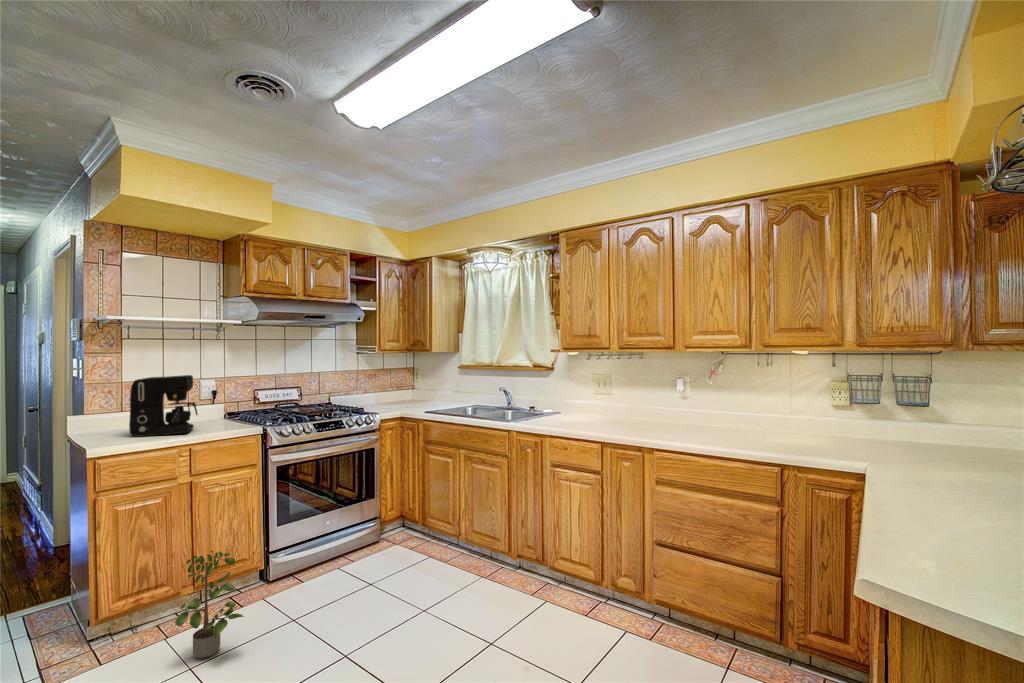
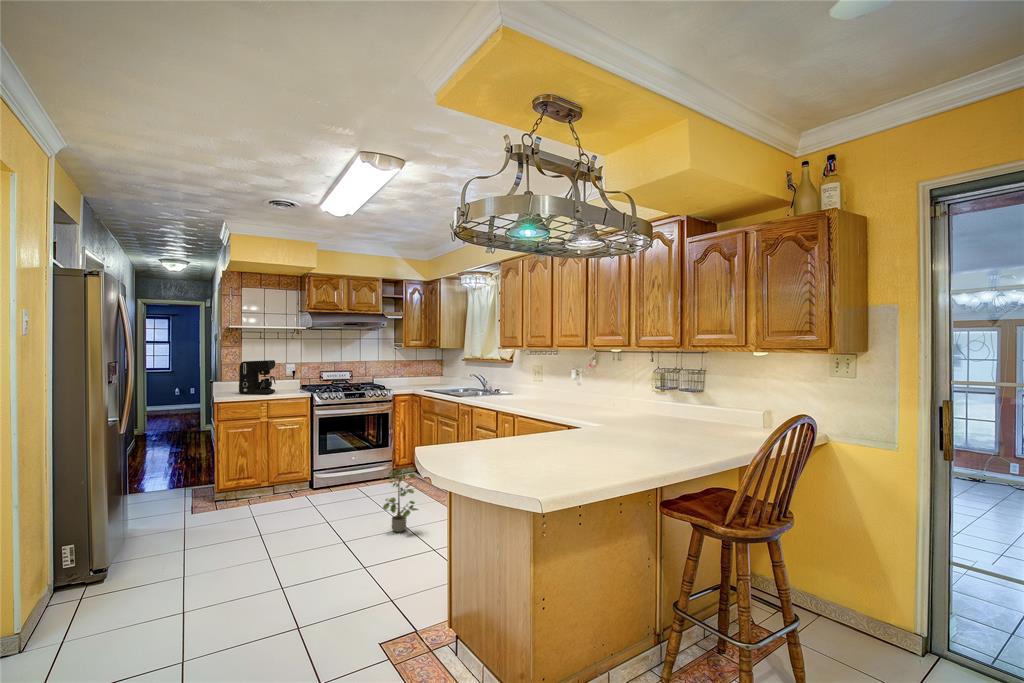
potted plant: present [175,551,244,658] -> present [383,470,418,532]

